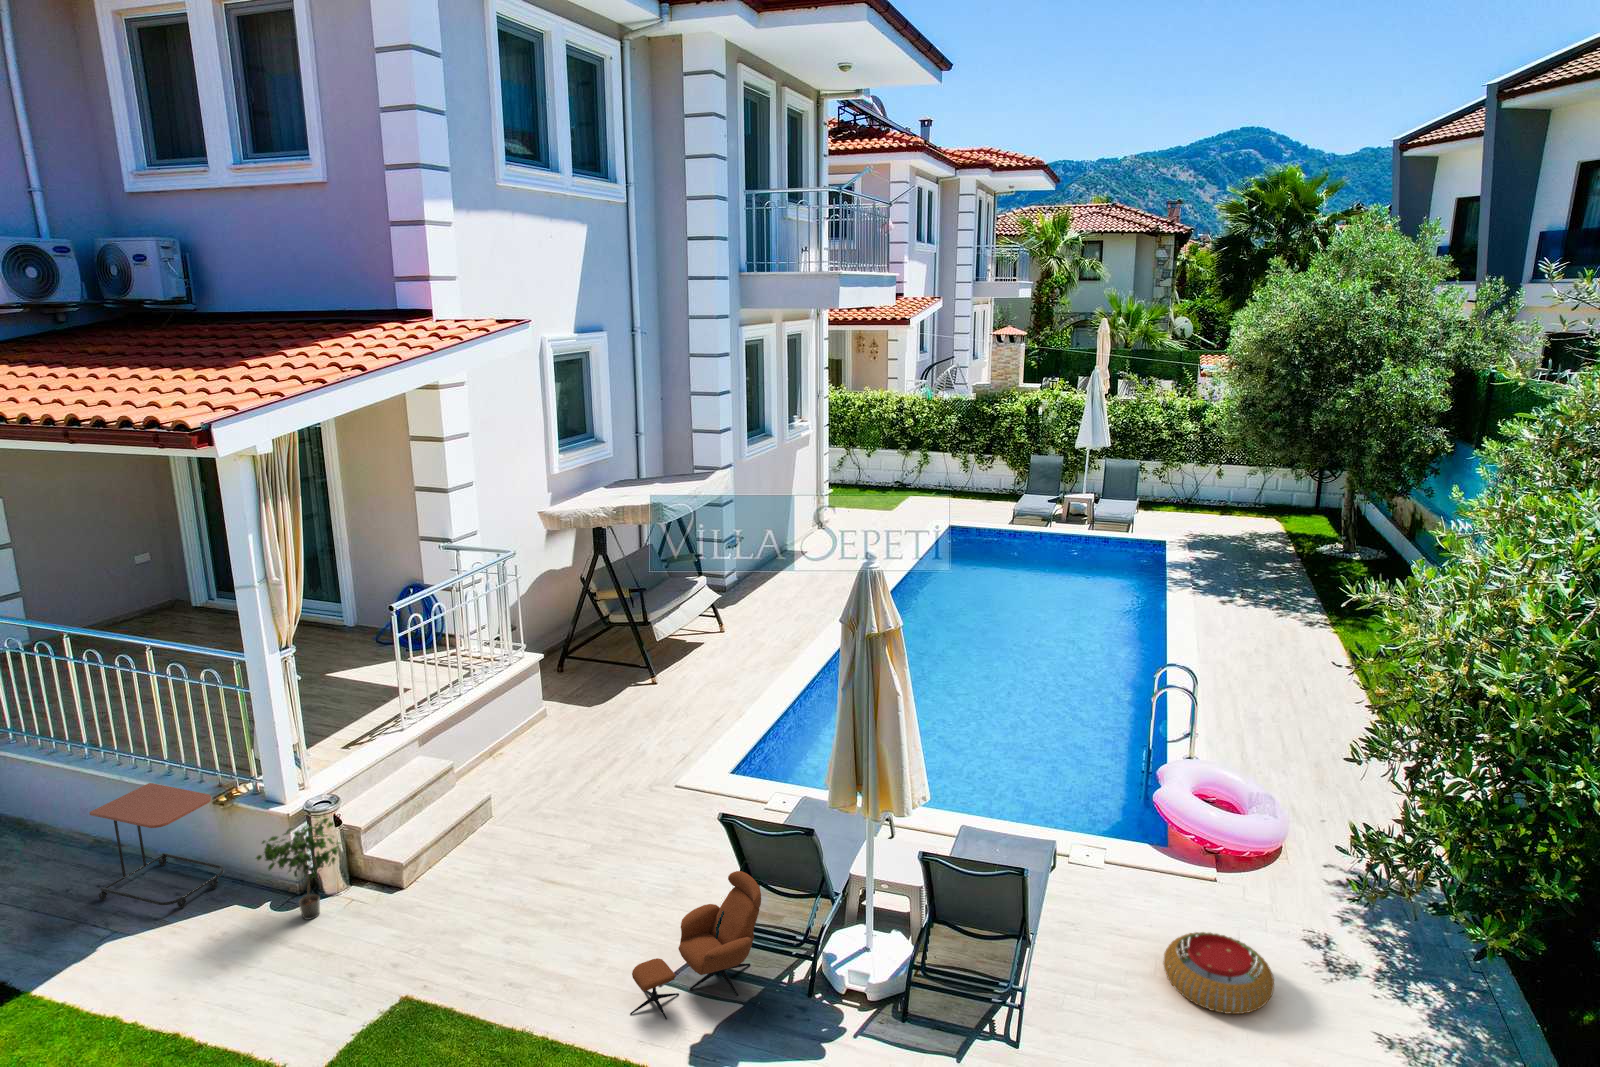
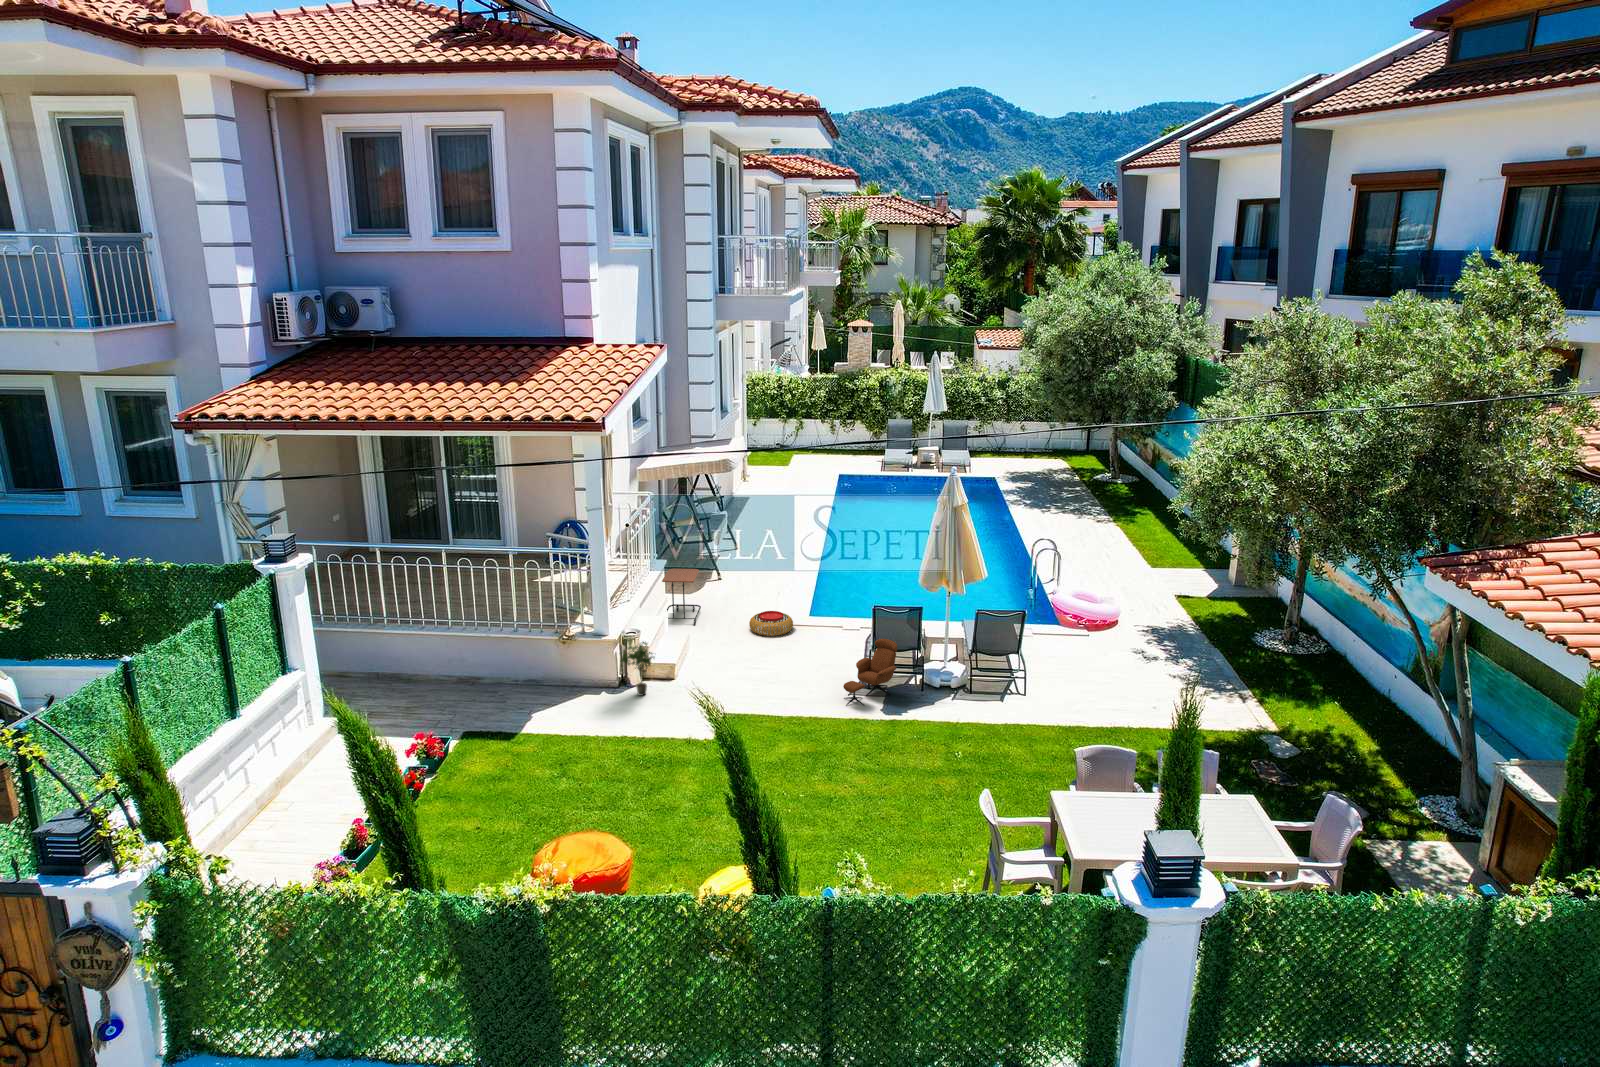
side table: present [89,783,224,908] -> present [662,569,701,625]
pouf: present [1163,932,1274,1014] -> present [749,611,793,636]

